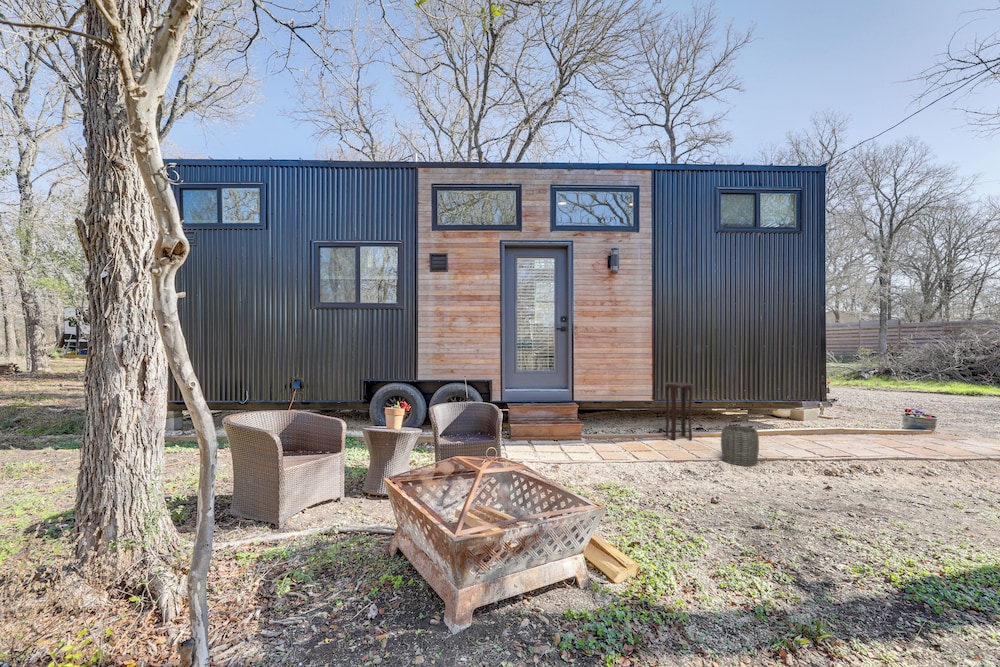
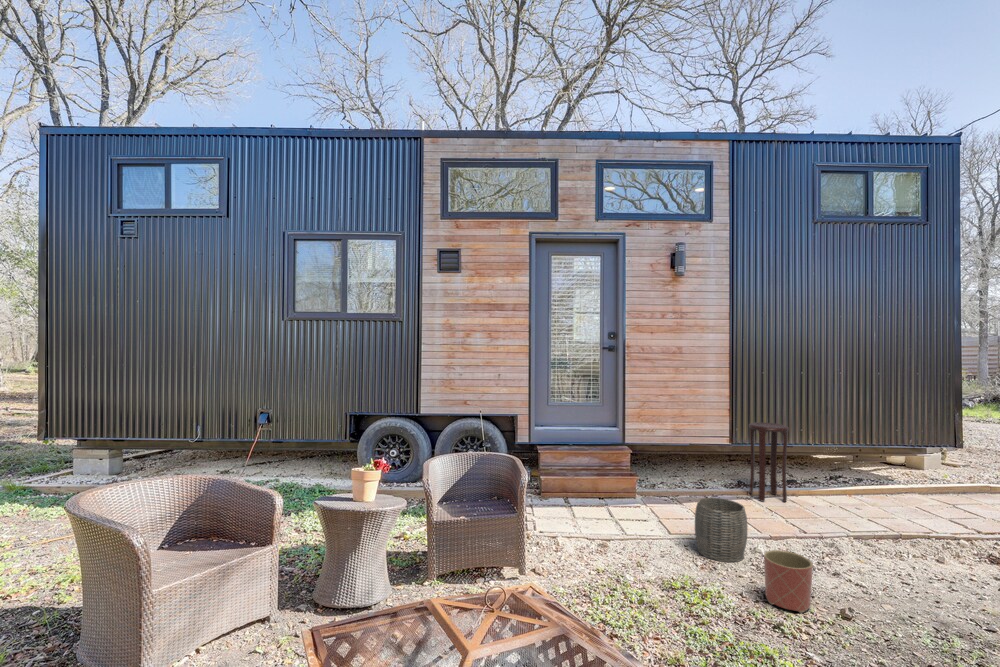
woven basket: present [721,426,759,466] -> present [695,498,748,562]
planter: none [659,462,691,503] -> present [764,550,813,613]

